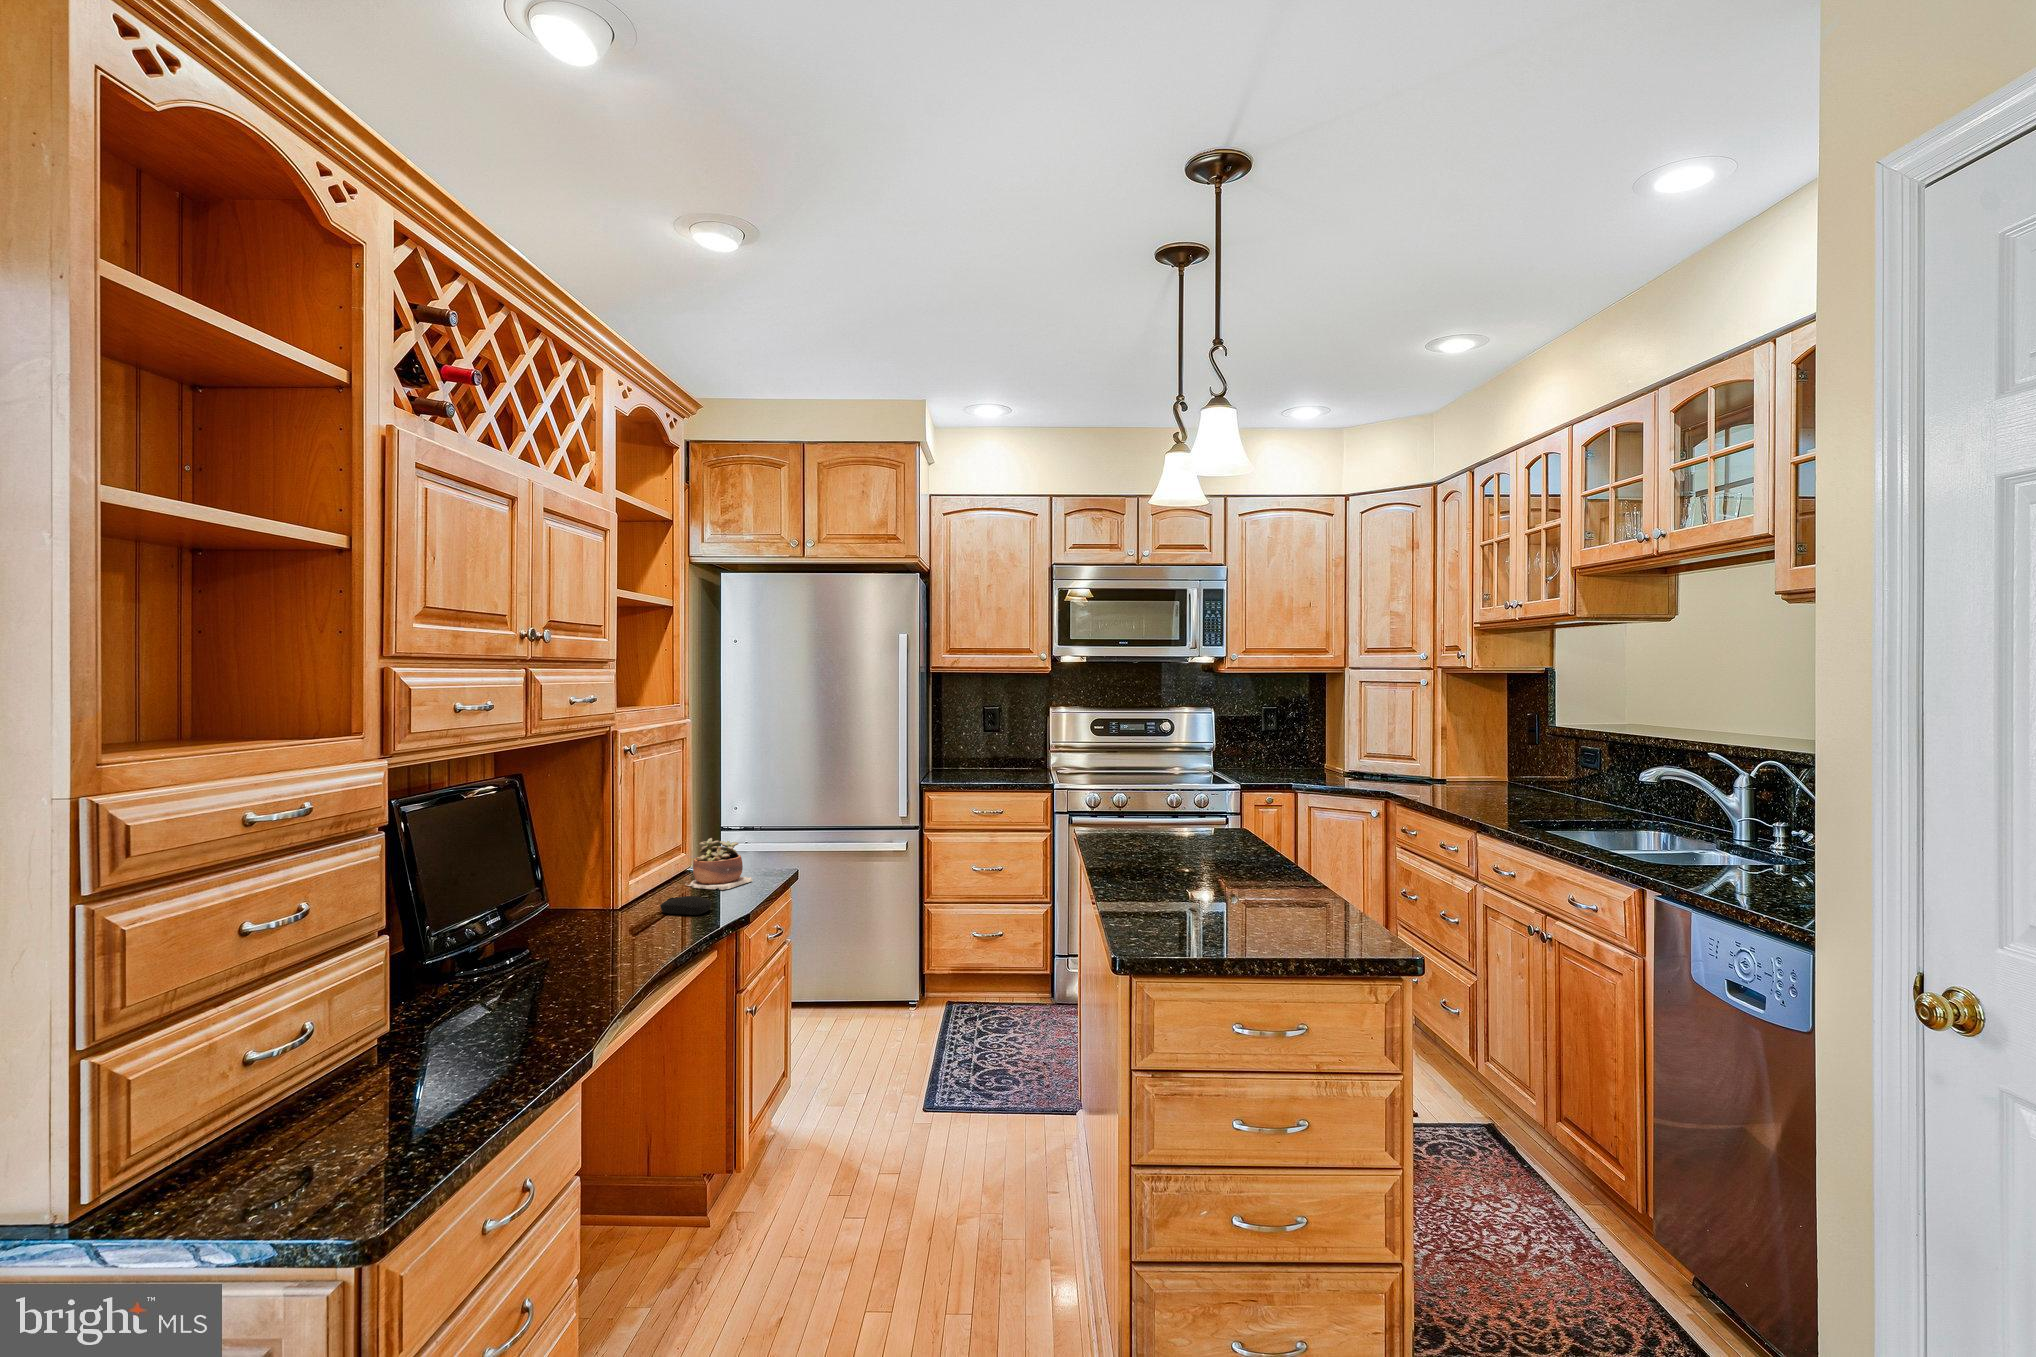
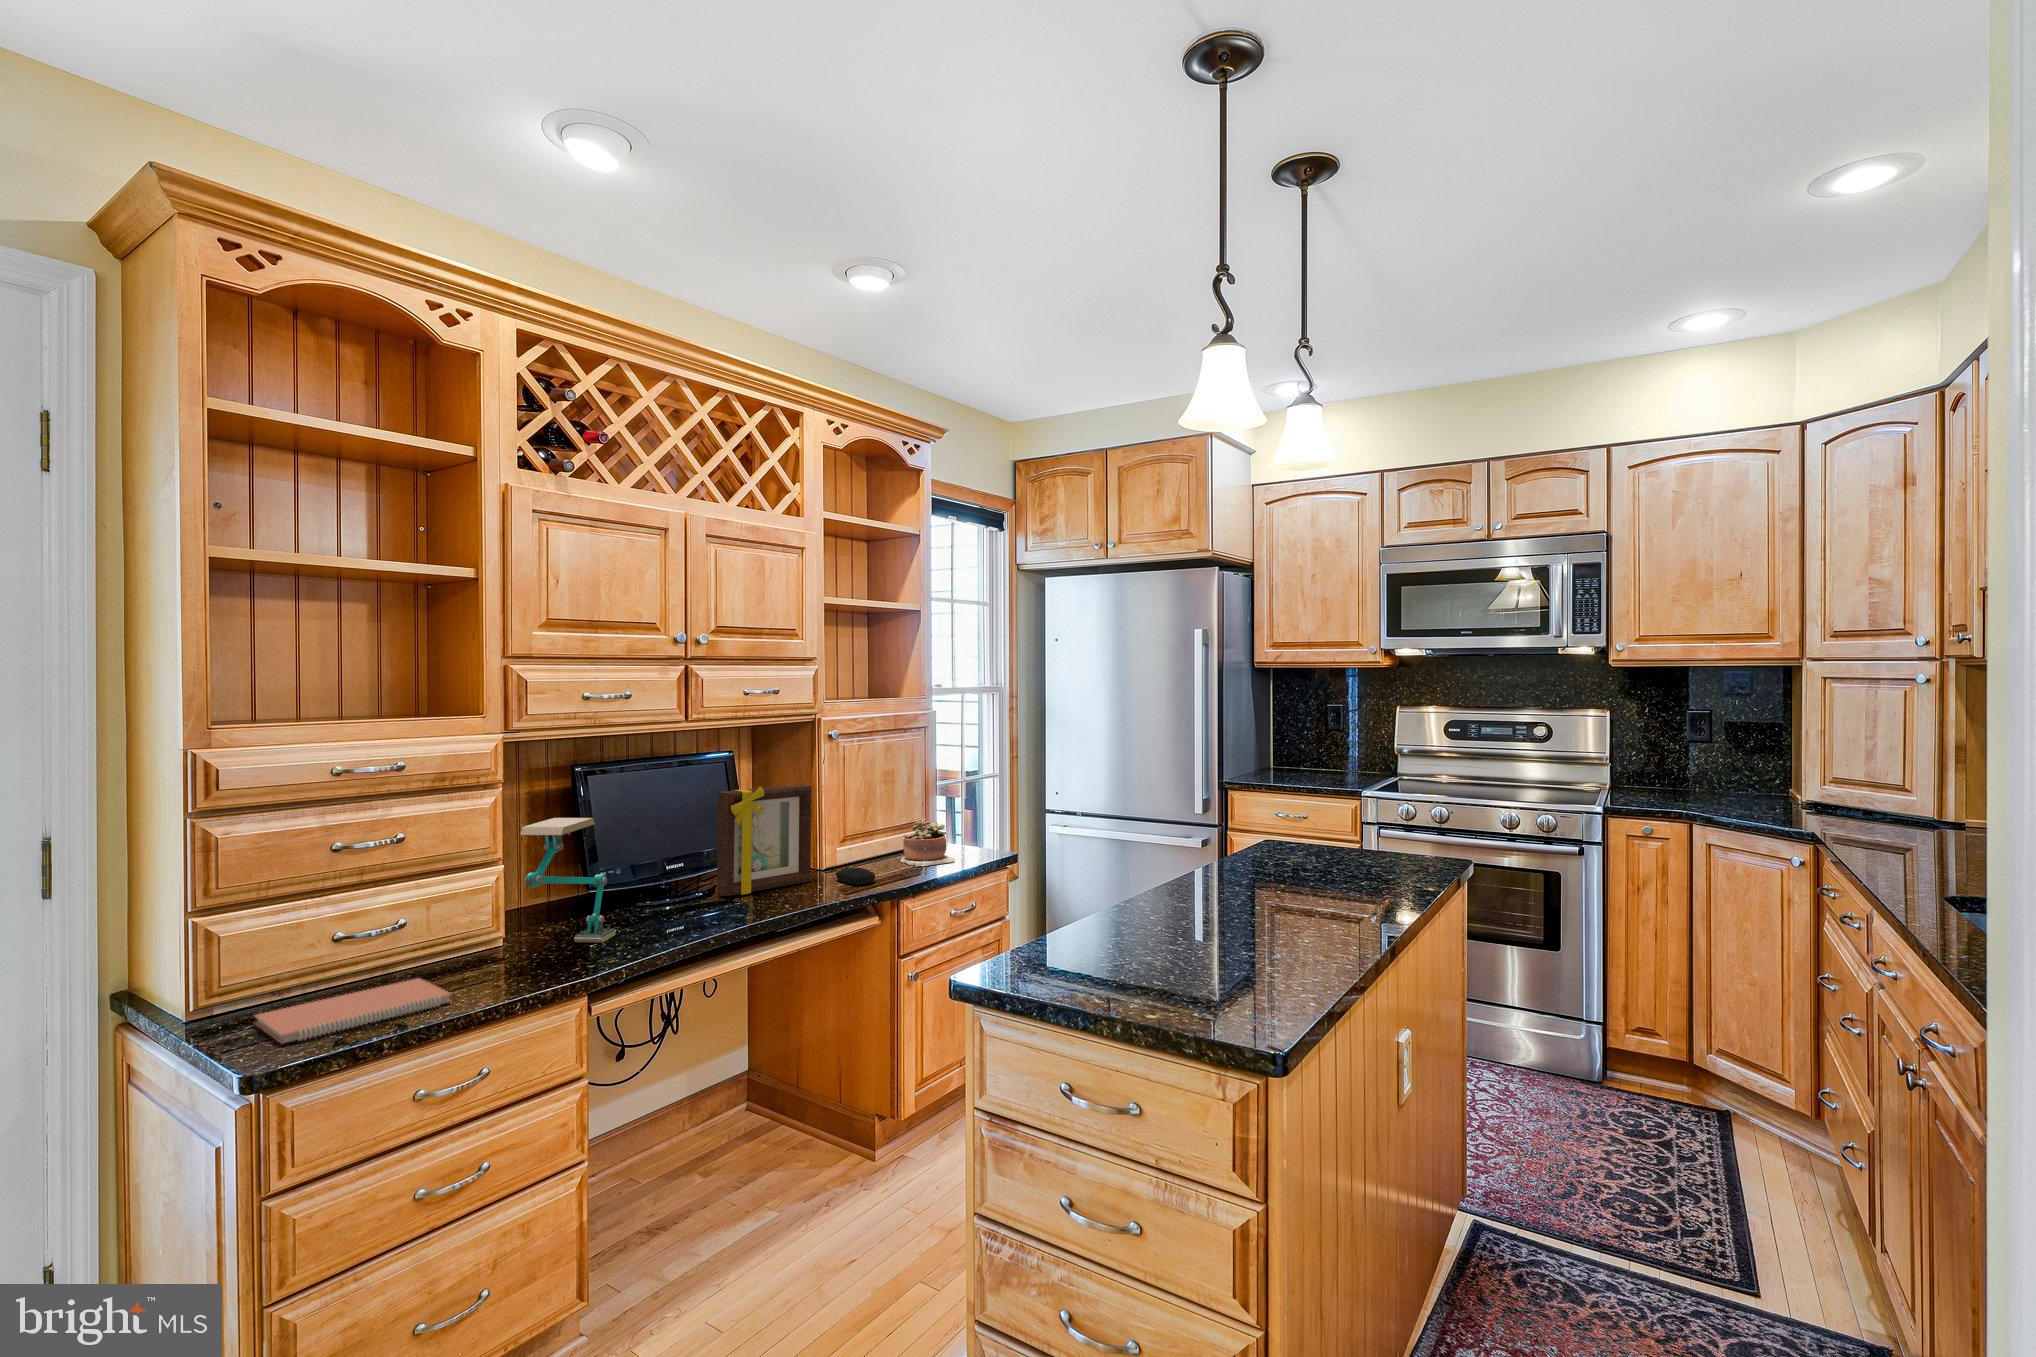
picture frame: none [553,808,636,945] -> present [717,785,812,896]
desk lamp: none [473,858,538,1021] -> present [520,818,616,943]
notebook: none [210,1094,473,1204] -> present [255,978,451,1043]

